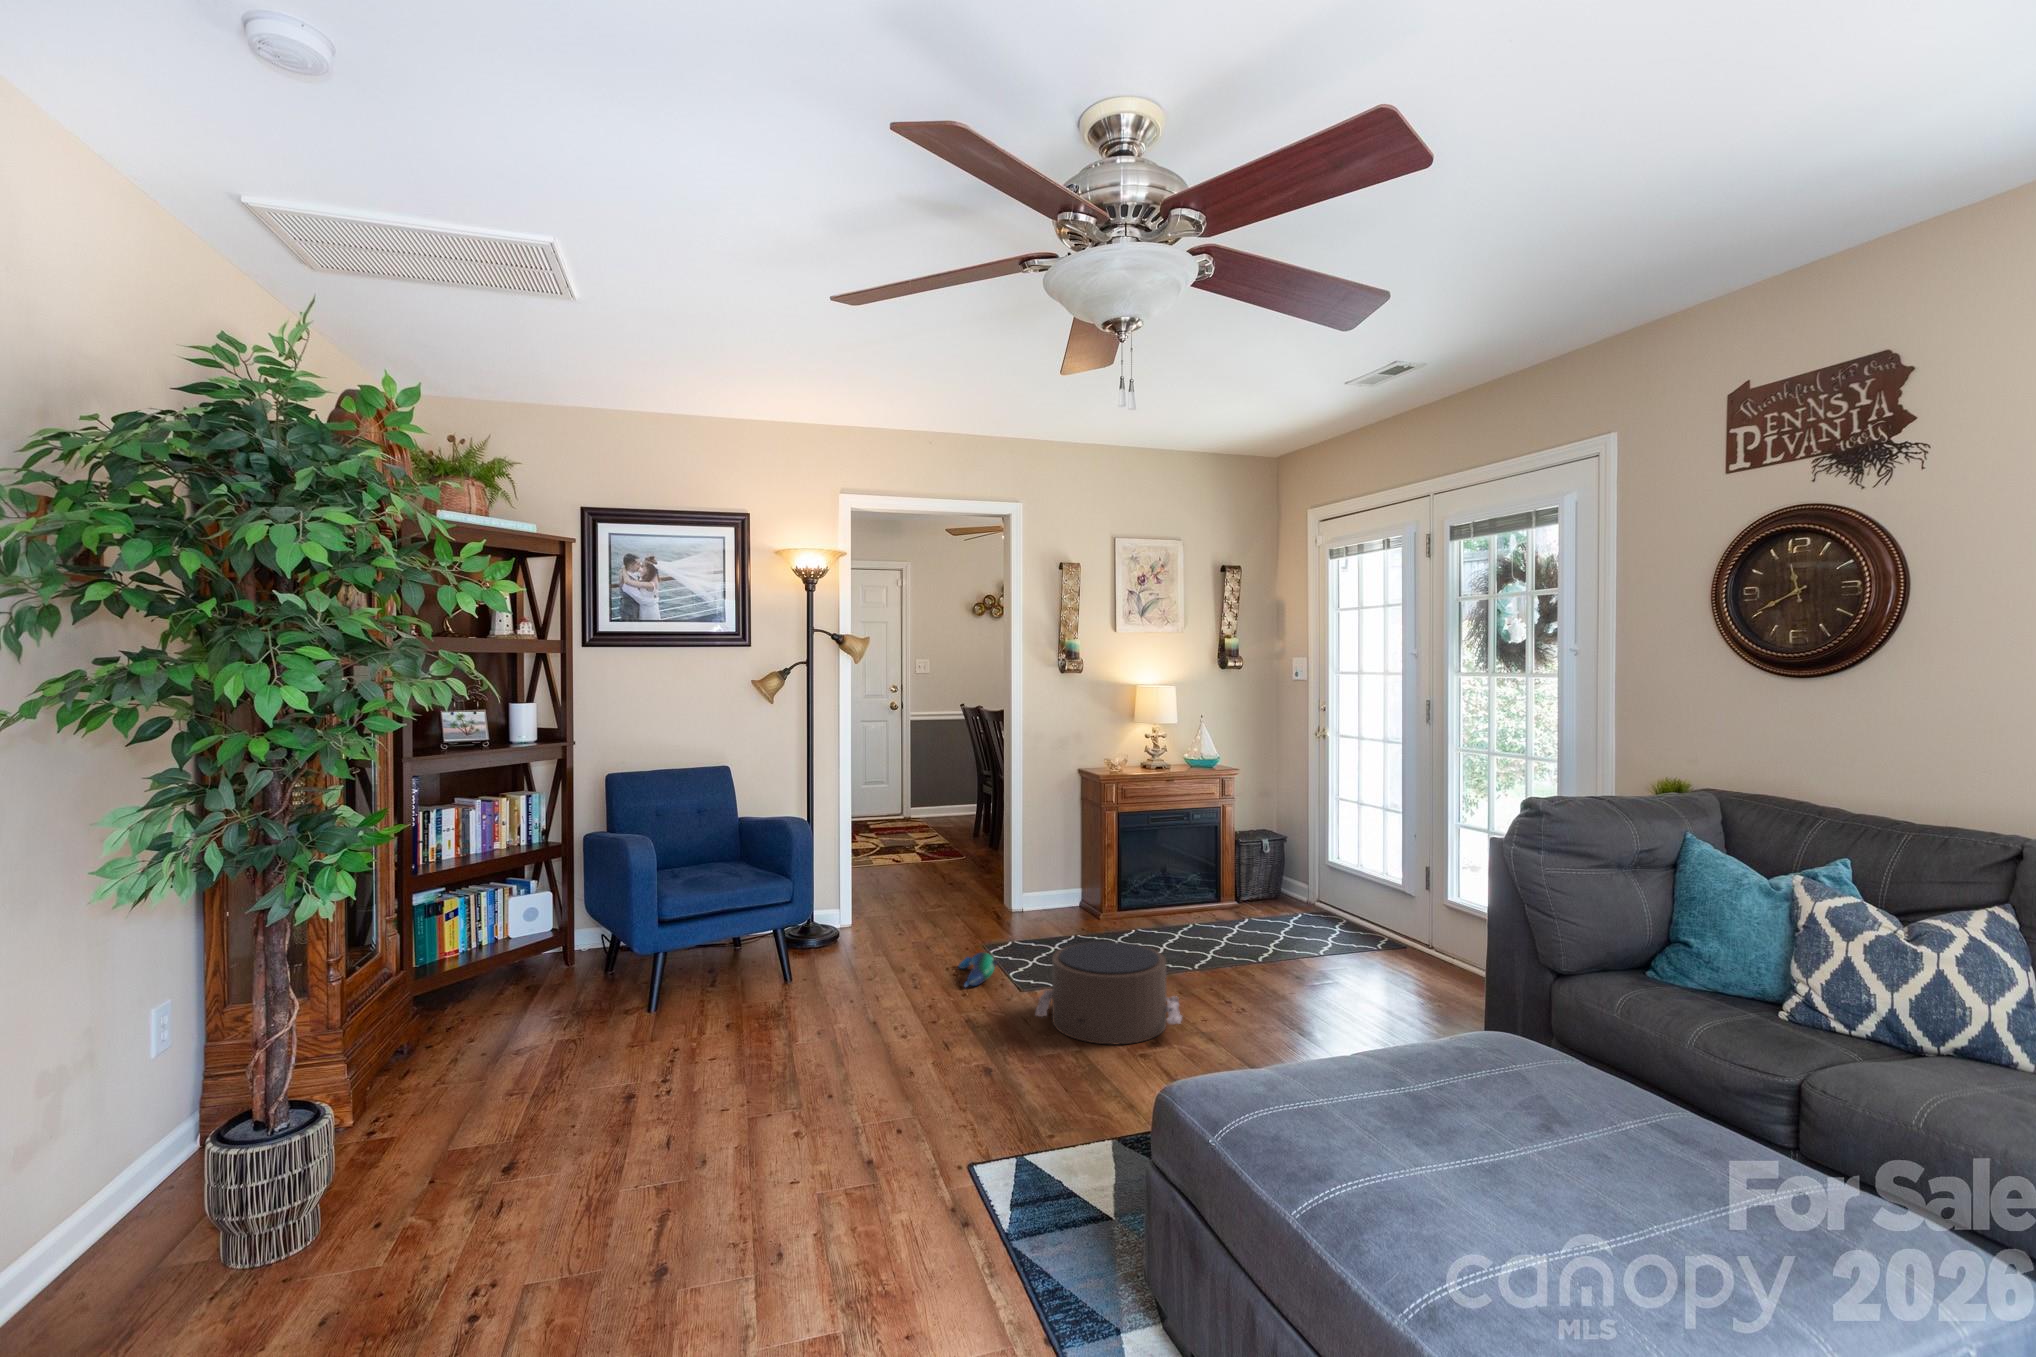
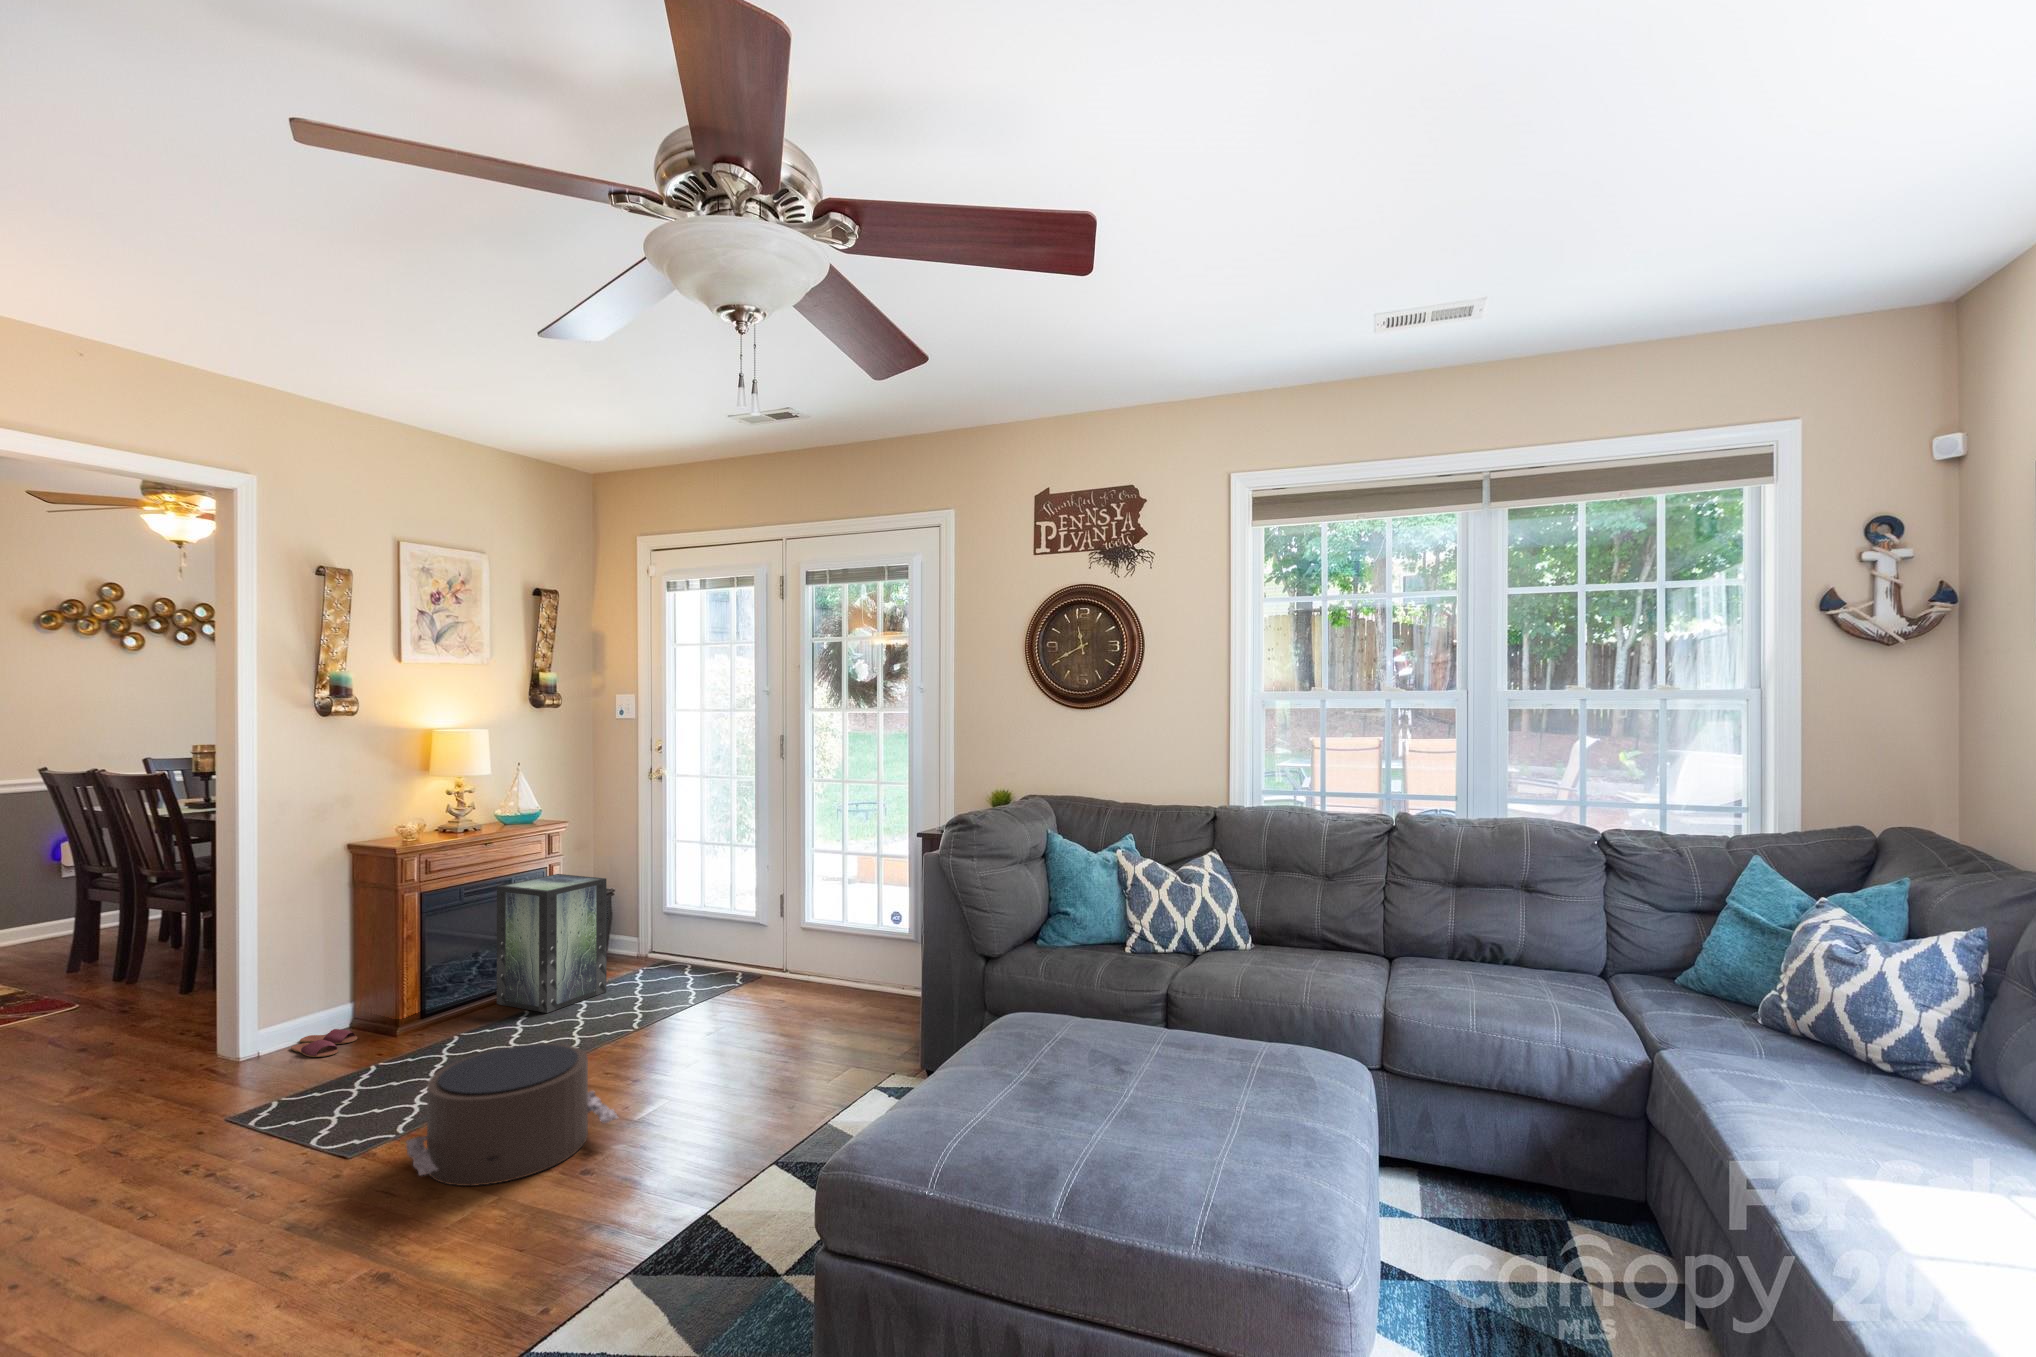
storage box: none [1177,815,1261,931] -> present [497,874,607,1013]
slippers: none [1040,906,1078,923] -> present [291,1029,357,1057]
plush toy: present [958,952,998,987] -> none [207,1122,296,1182]

